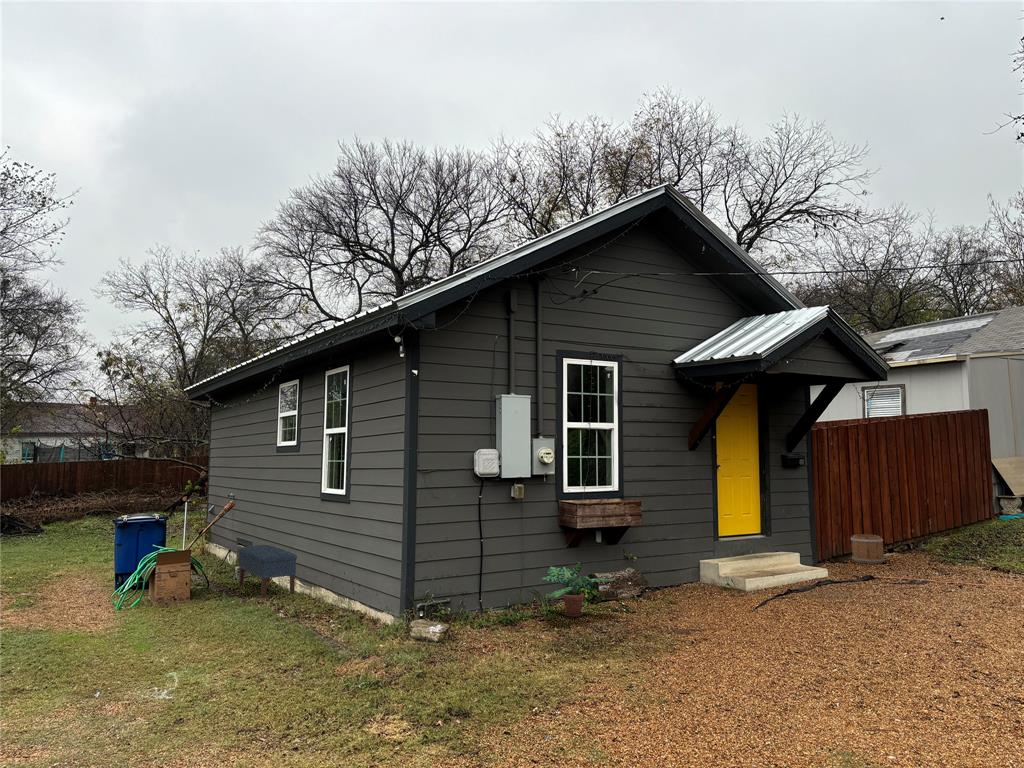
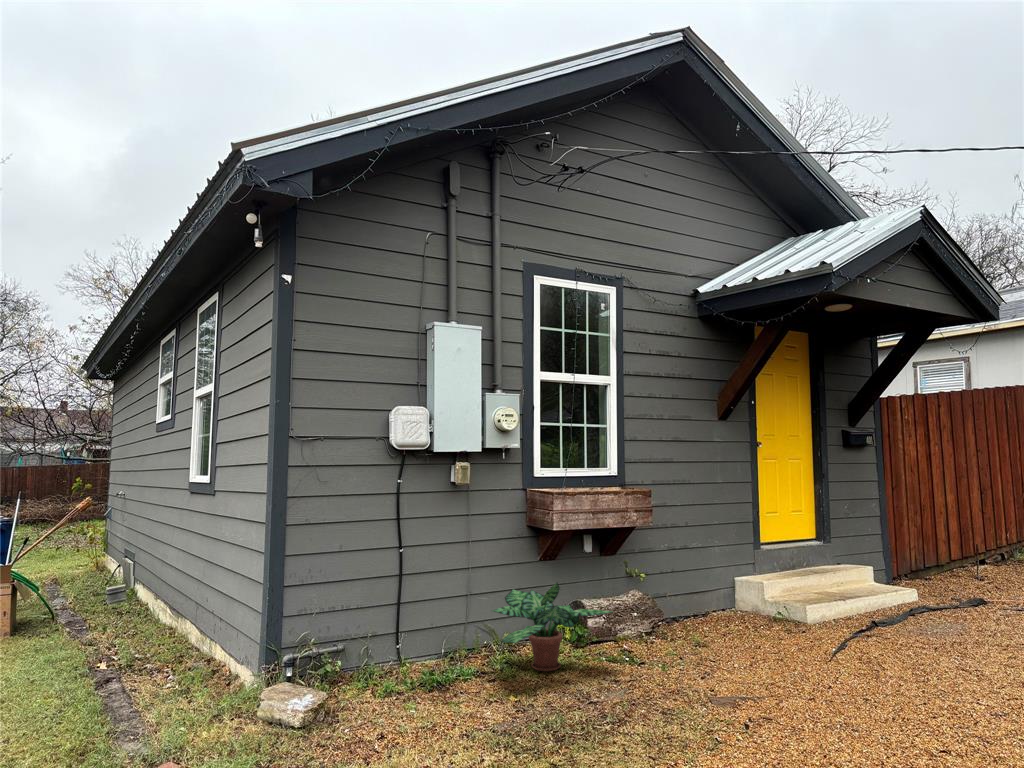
bucket: present [851,534,885,564] -> none [933,540,984,580]
bench: present [238,545,297,598] -> none [96,557,165,635]

